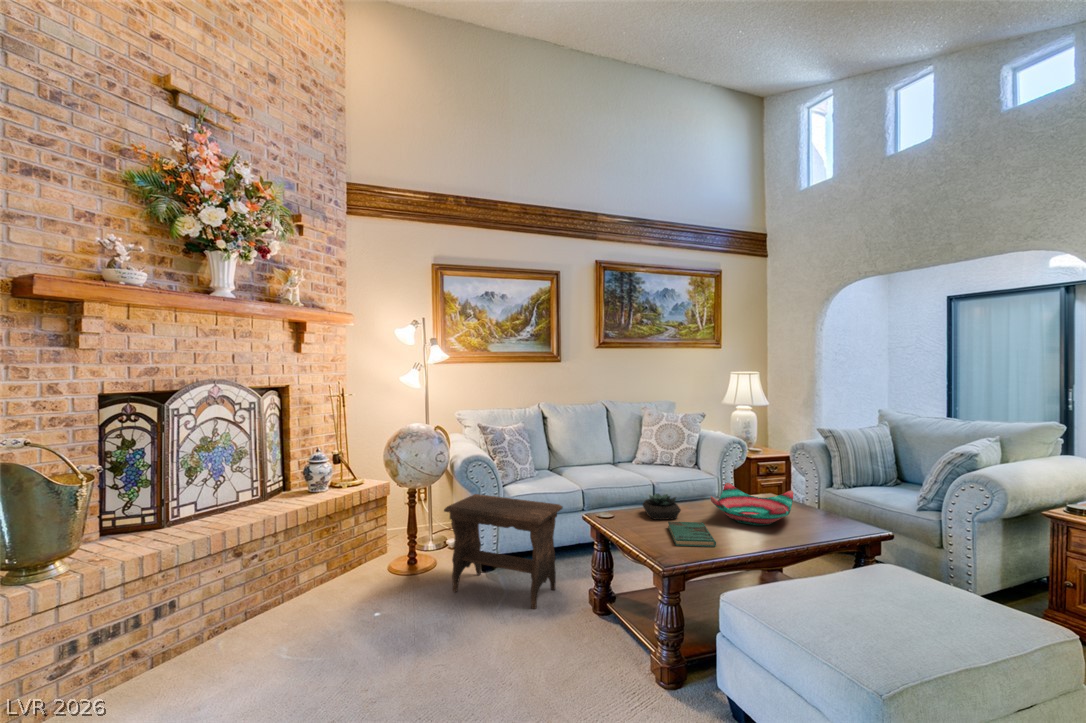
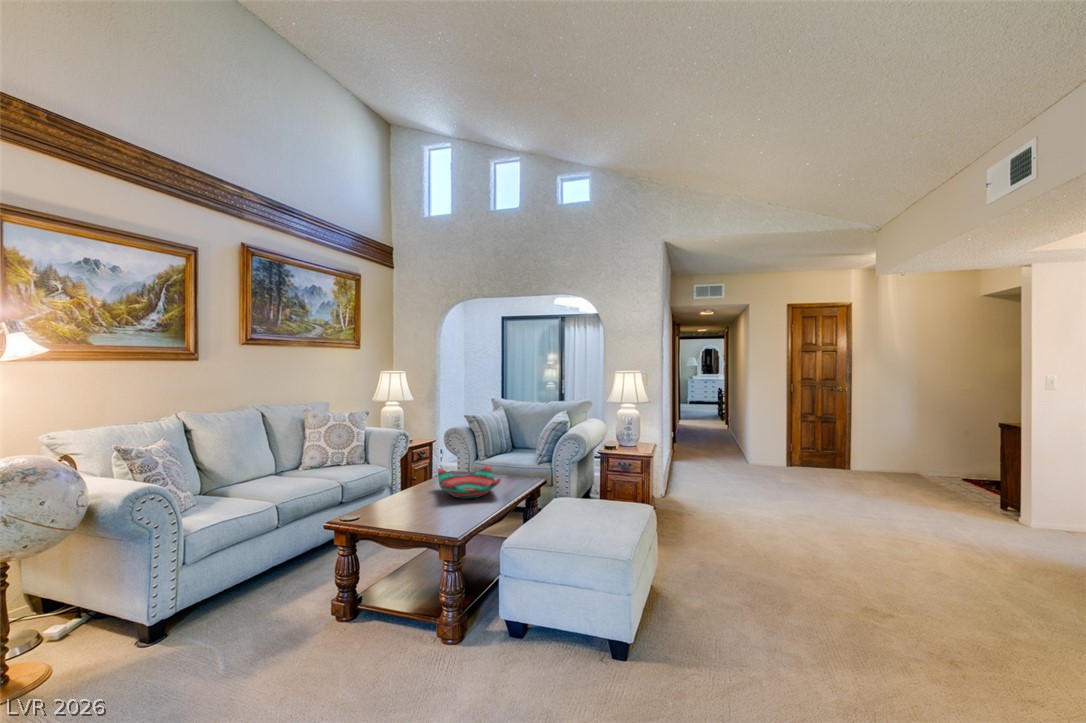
succulent plant: present [642,493,681,520] -> none [378,488,418,514]
footstool: present [444,494,563,609] -> none [109,525,286,687]
book: present [668,522,716,547] -> none [418,505,473,530]

